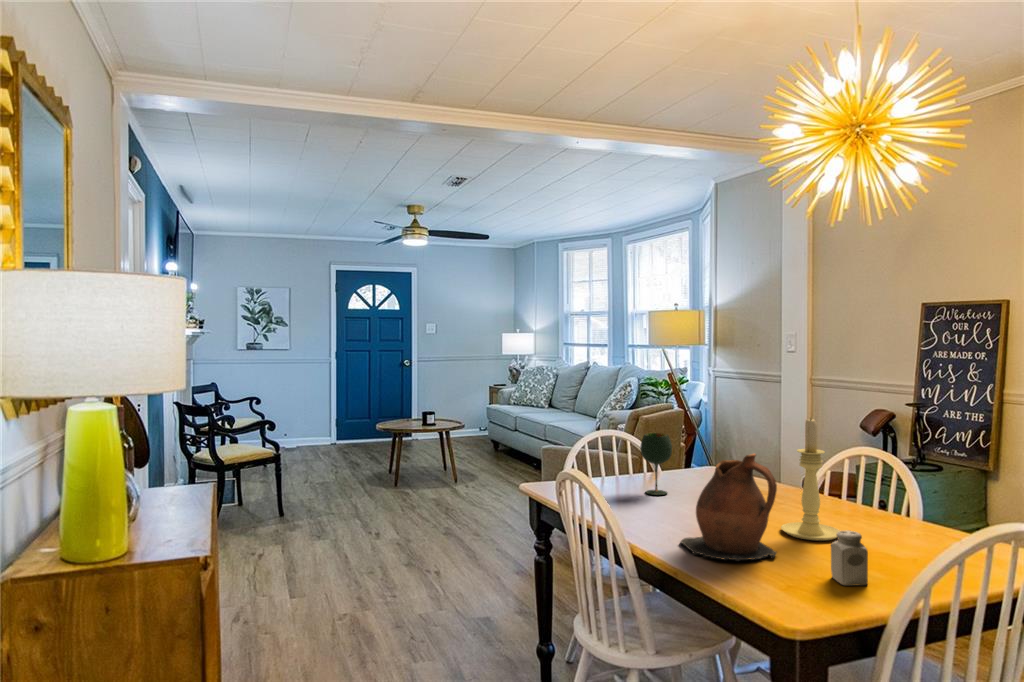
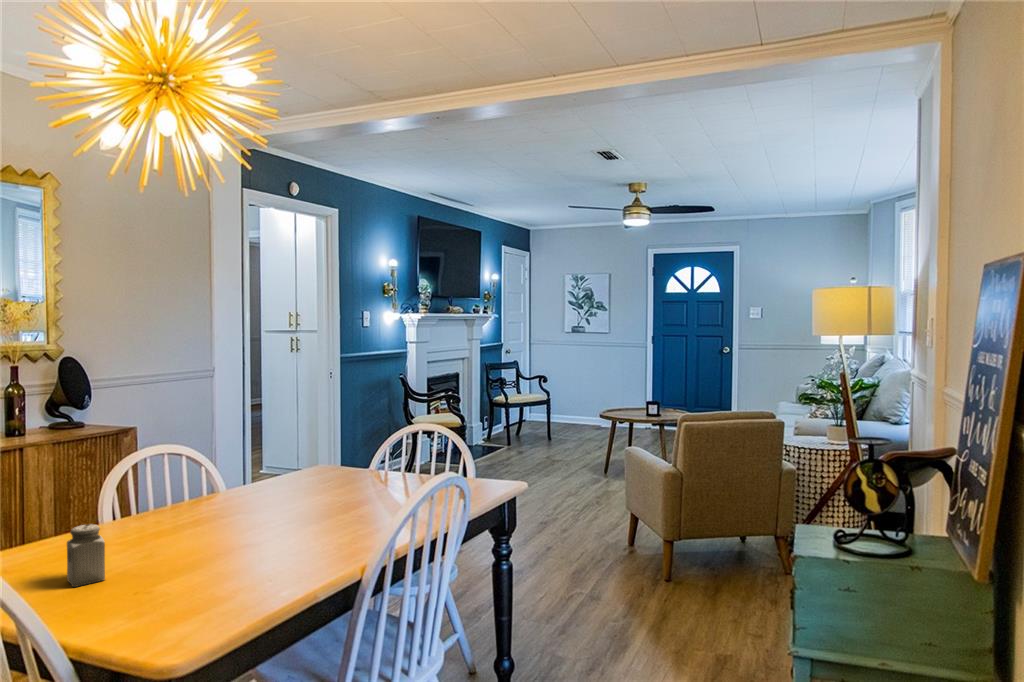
candle holder: present [781,419,840,541] -> none [230,408,300,555]
wine glass: present [640,433,672,495] -> none [348,420,382,488]
ceramic pitcher: present [681,454,777,561] -> none [114,435,222,547]

